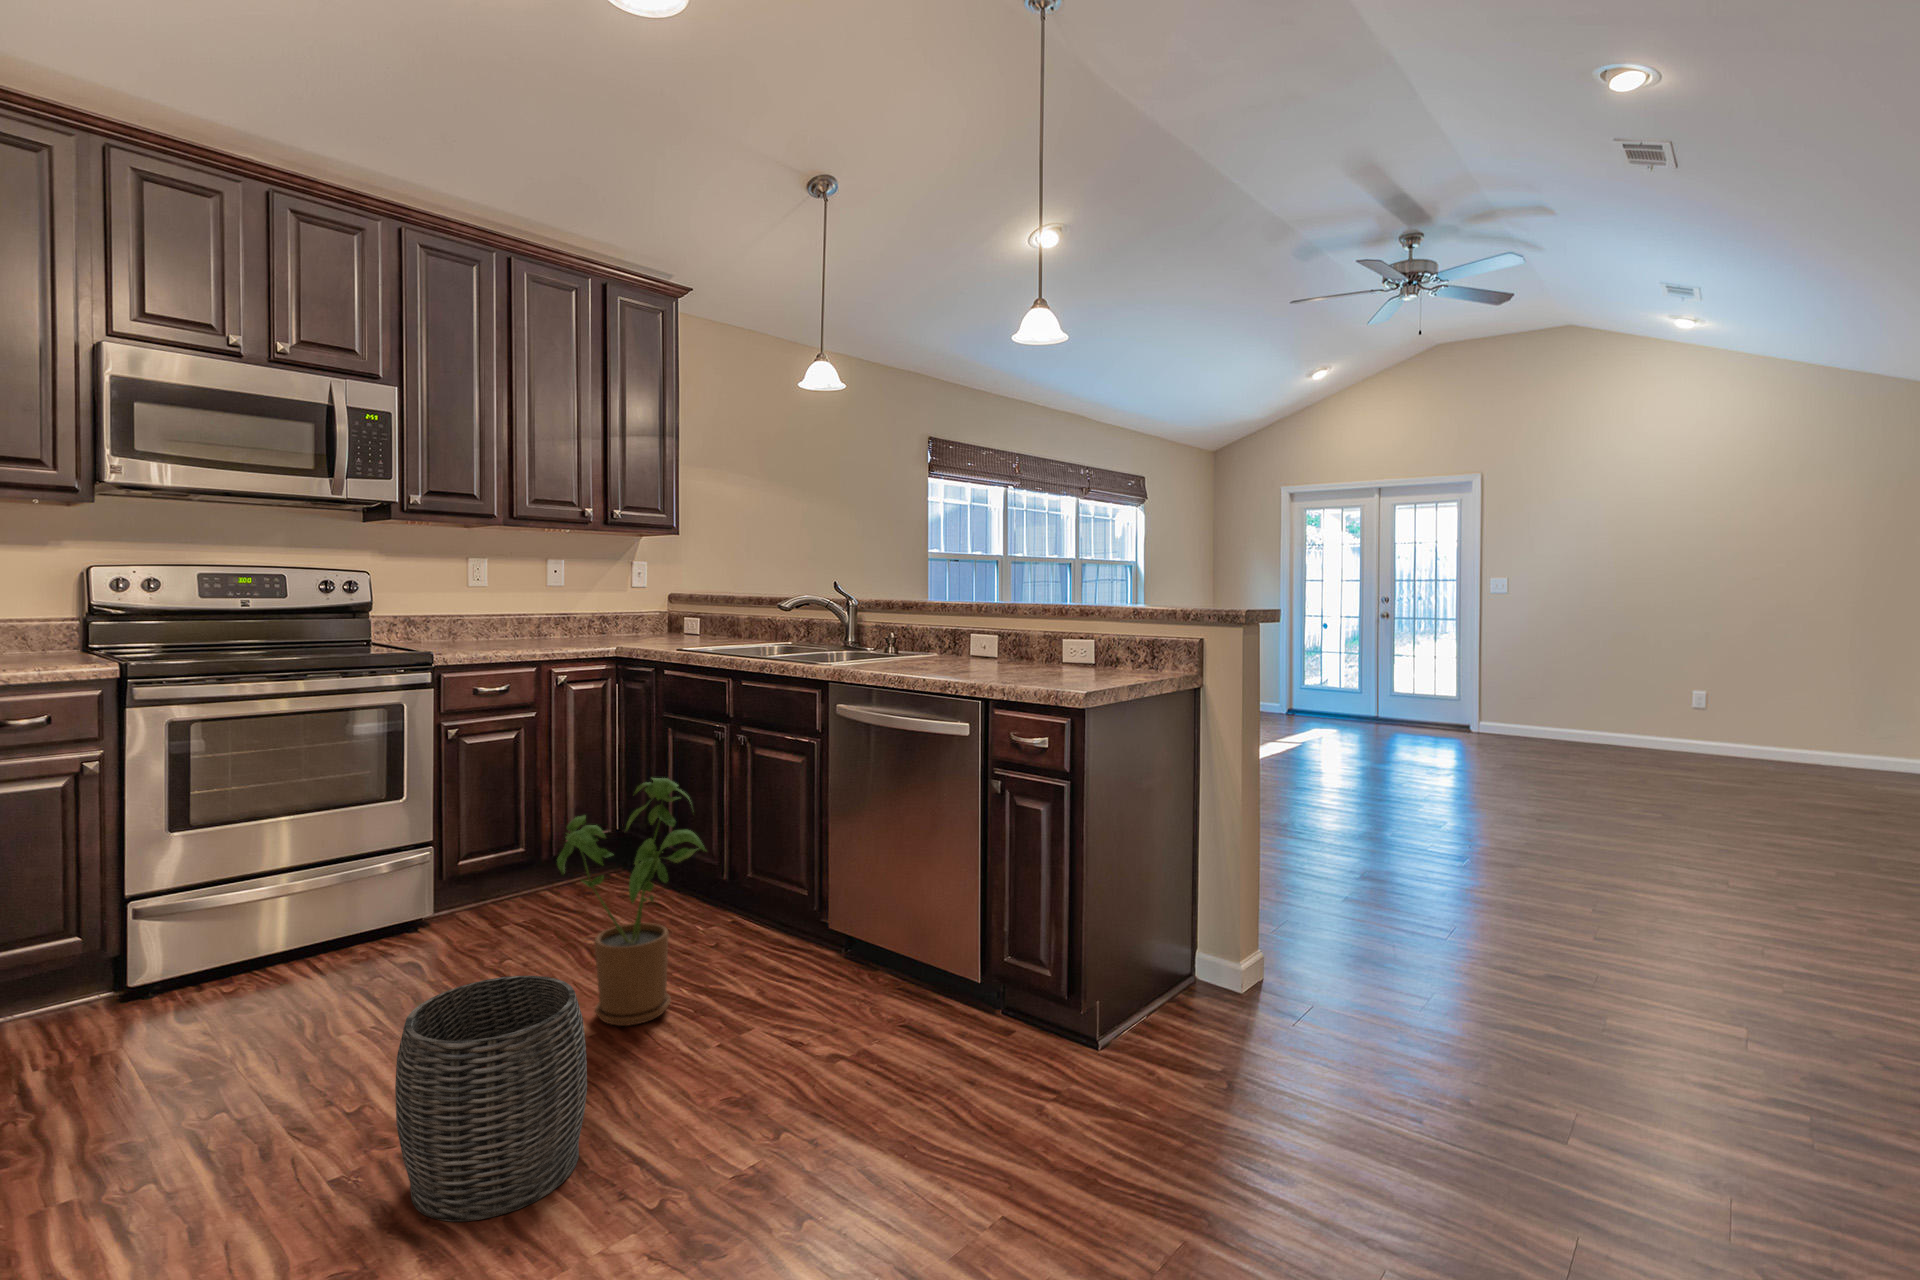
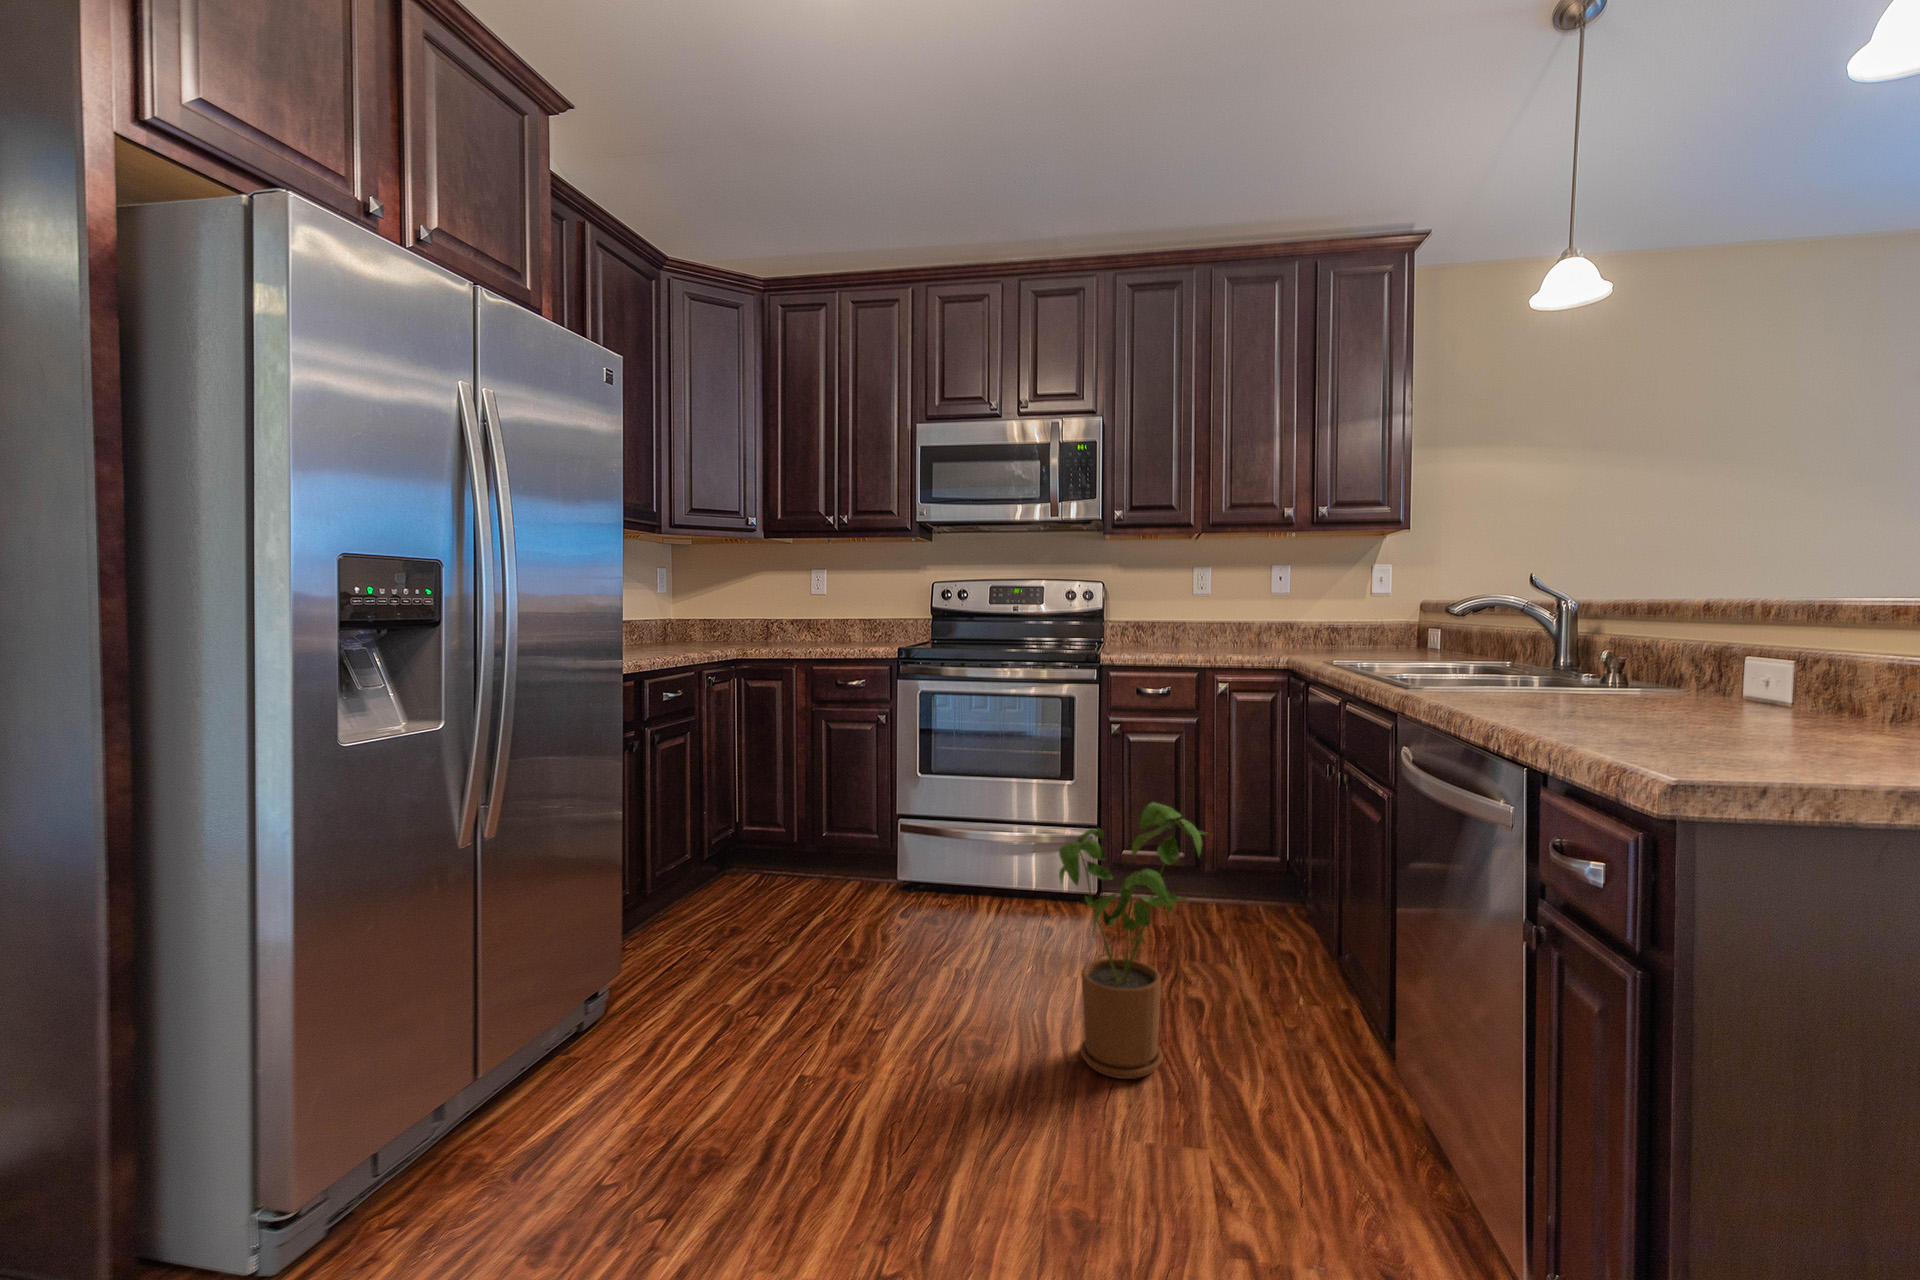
woven basket: present [395,976,587,1221] -> none [763,958,931,1200]

